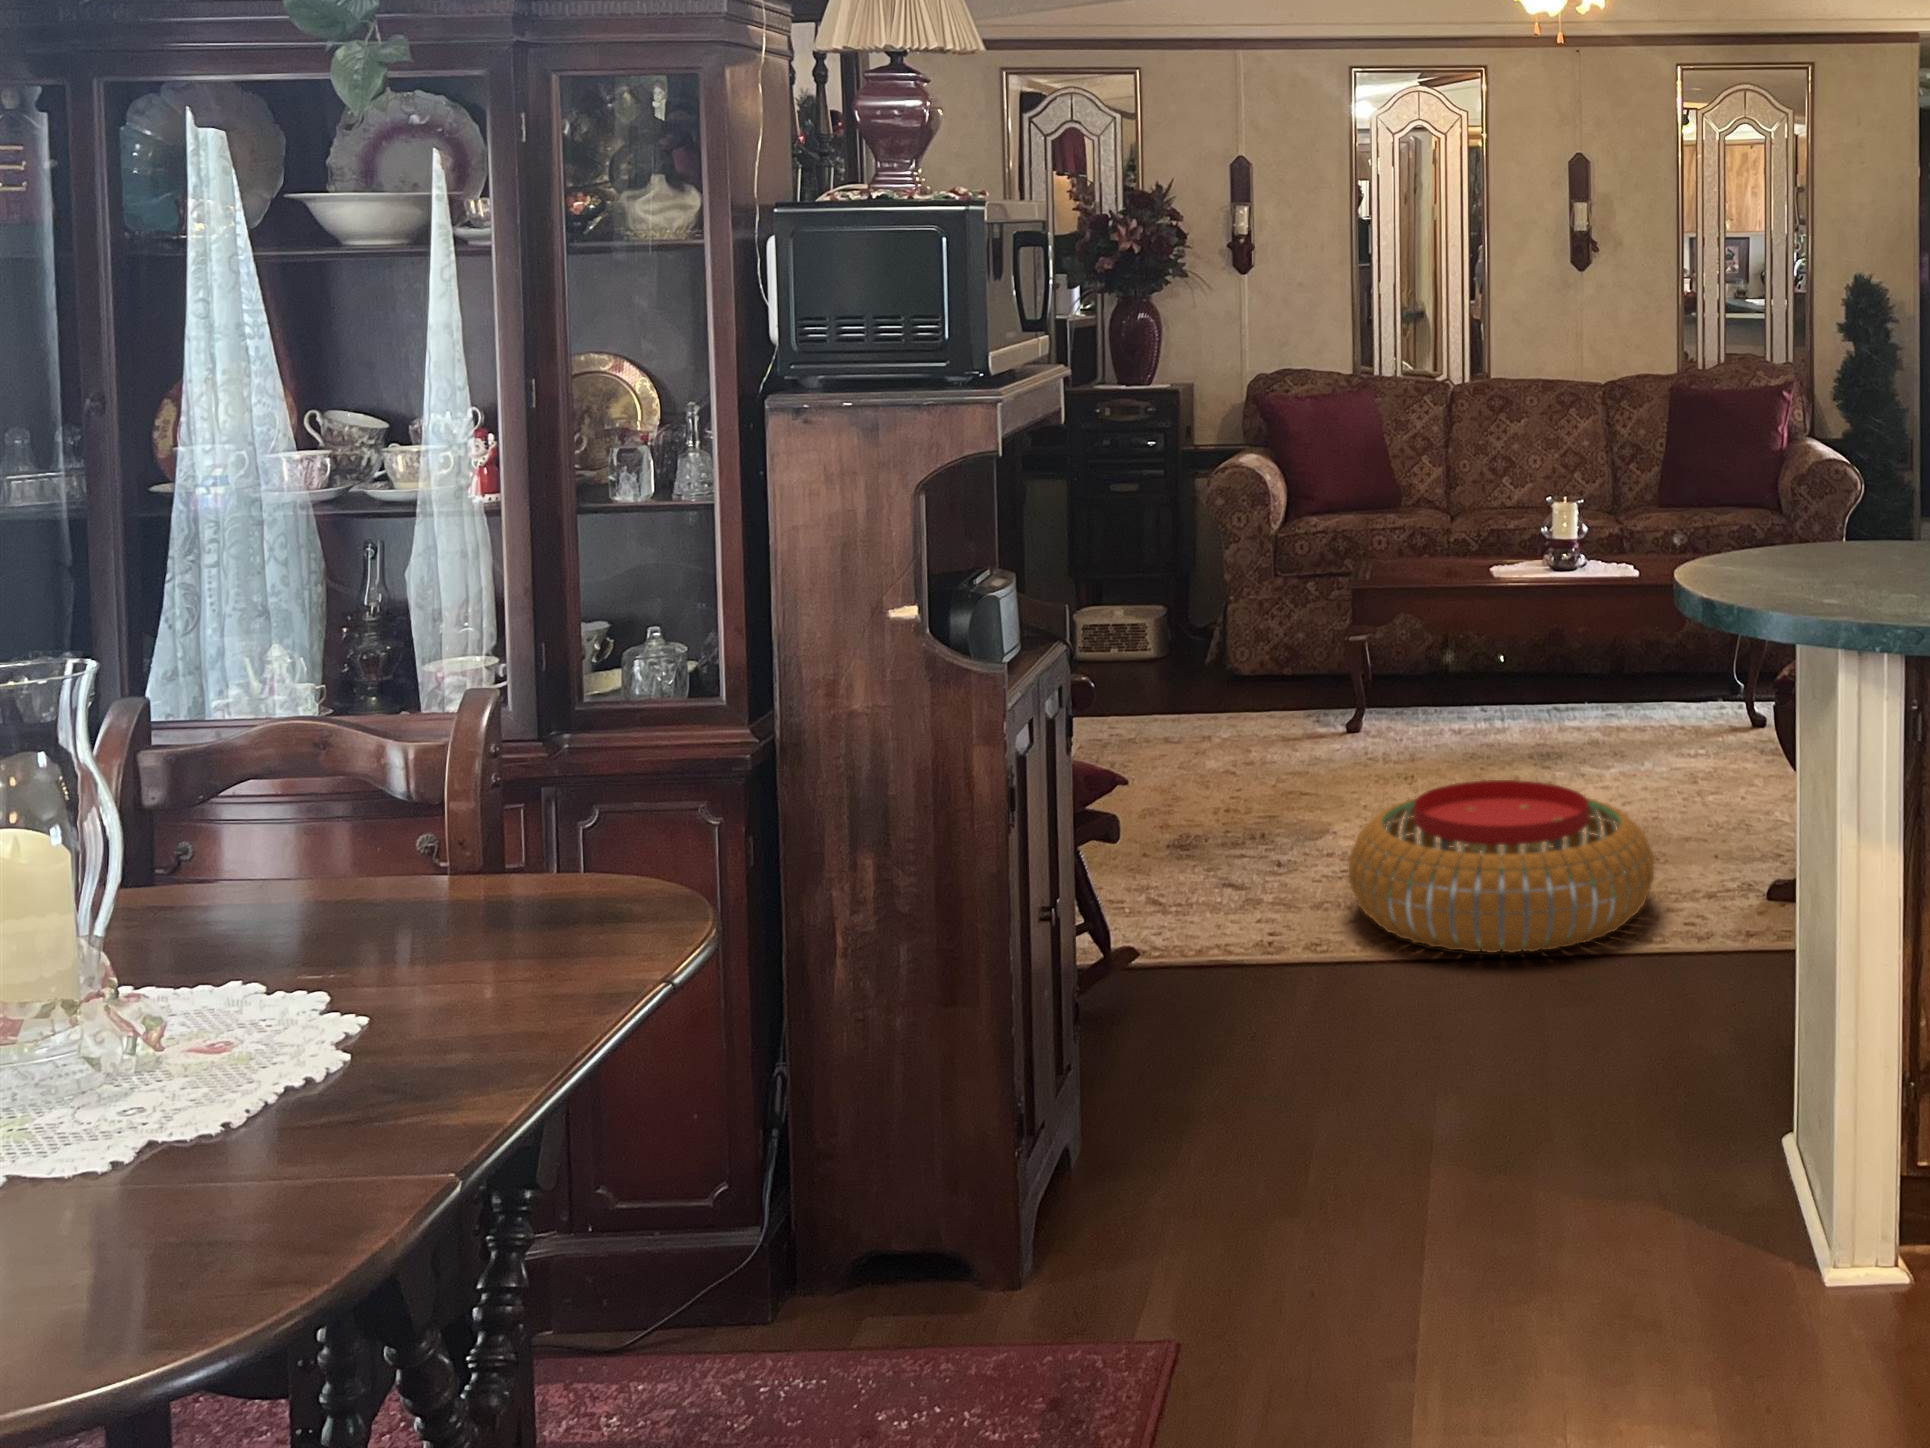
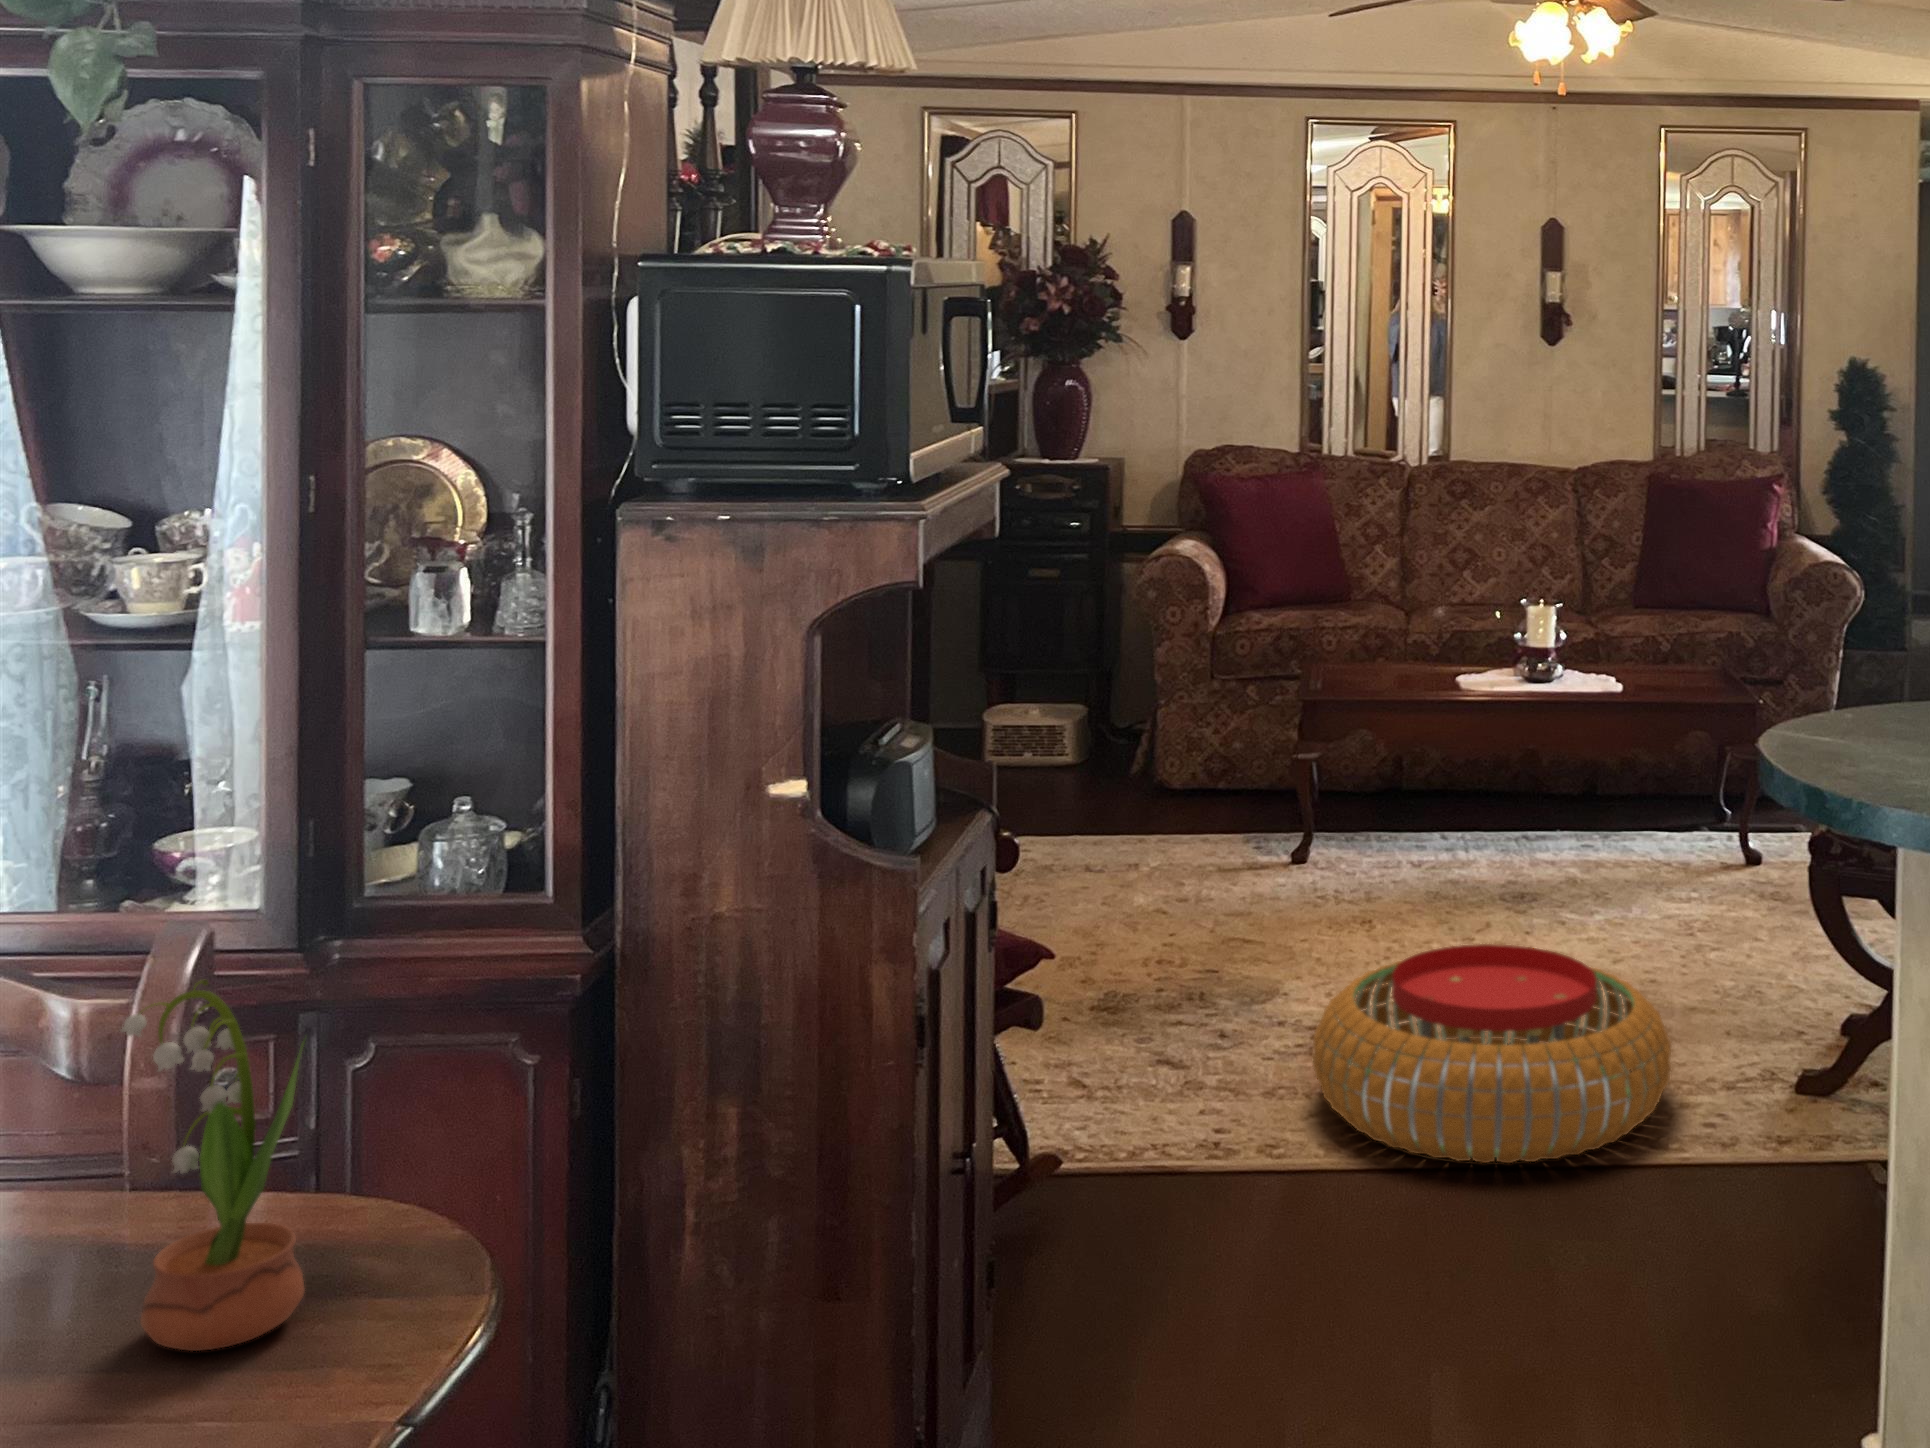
potted flower: none [474,695,600,938] -> present [121,980,304,1351]

